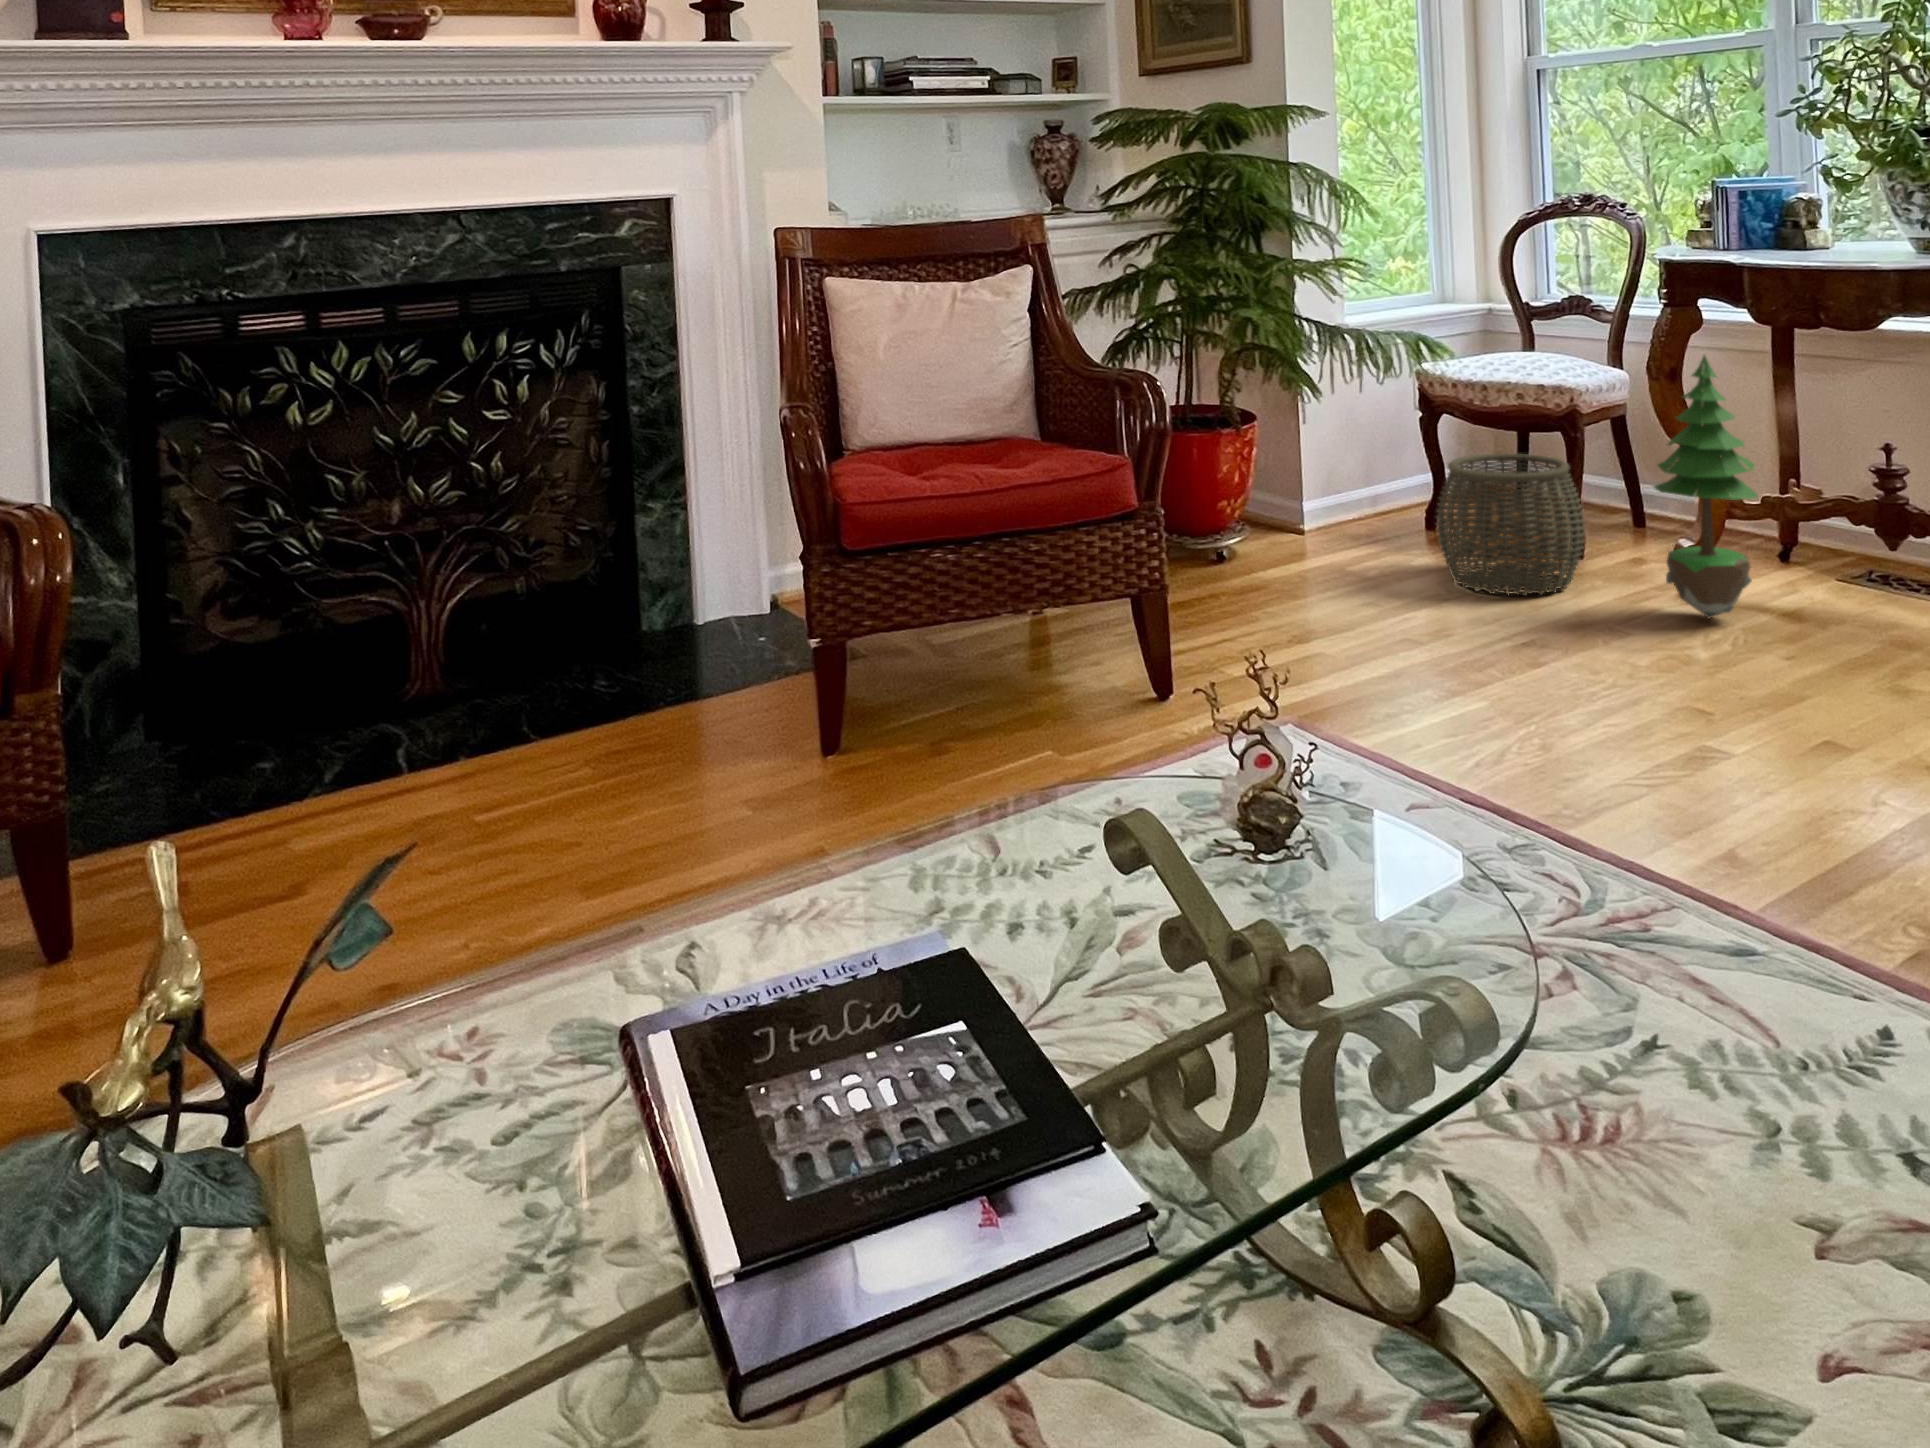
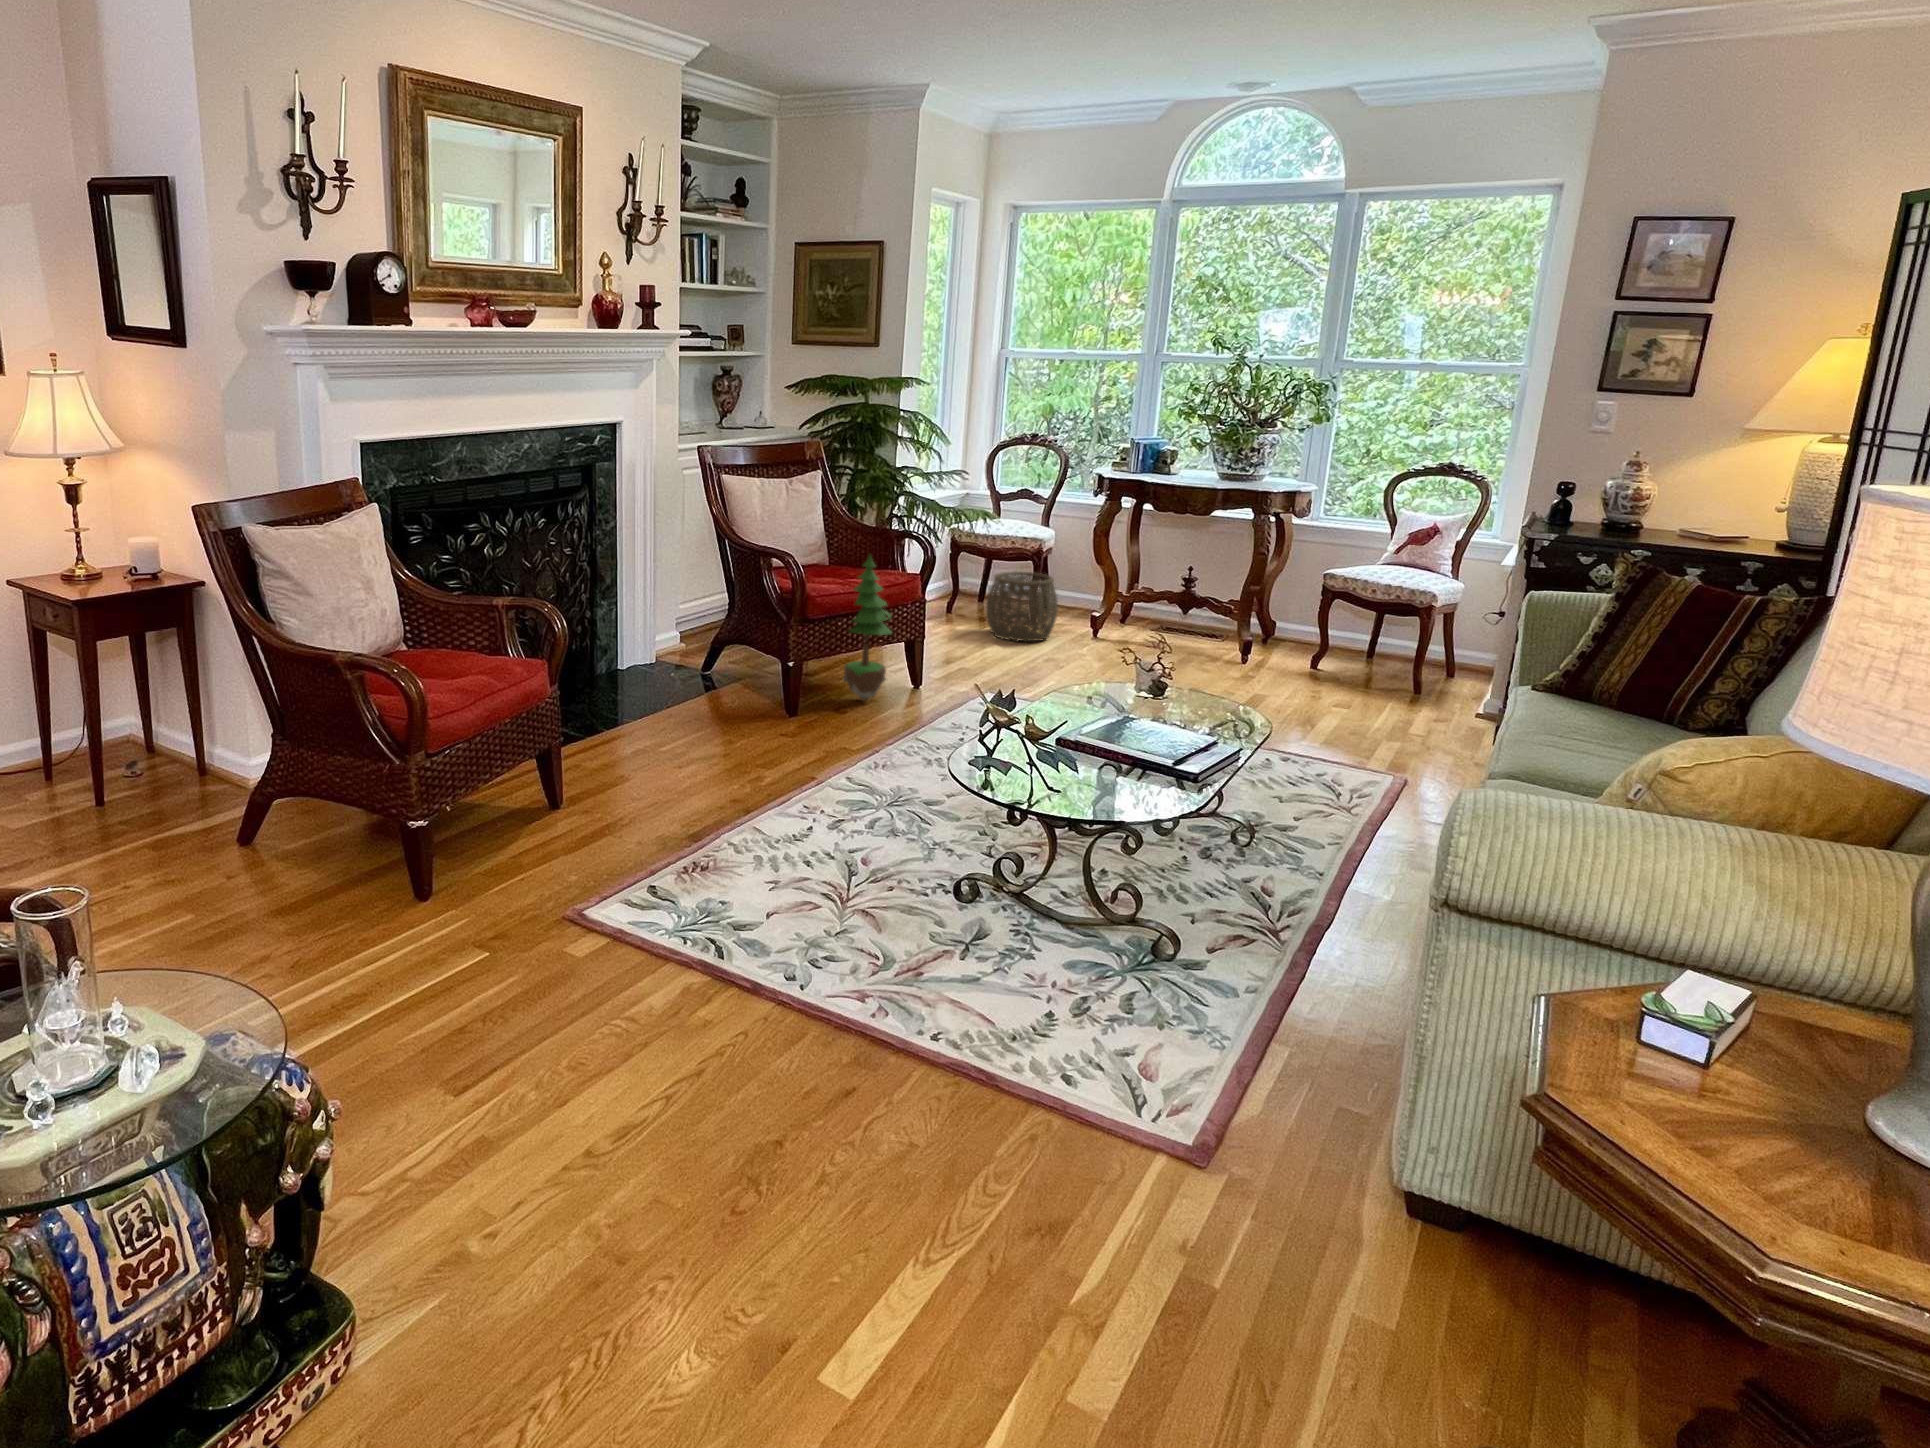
potted tree: present [1654,356,1758,618] -> present [843,556,892,700]

